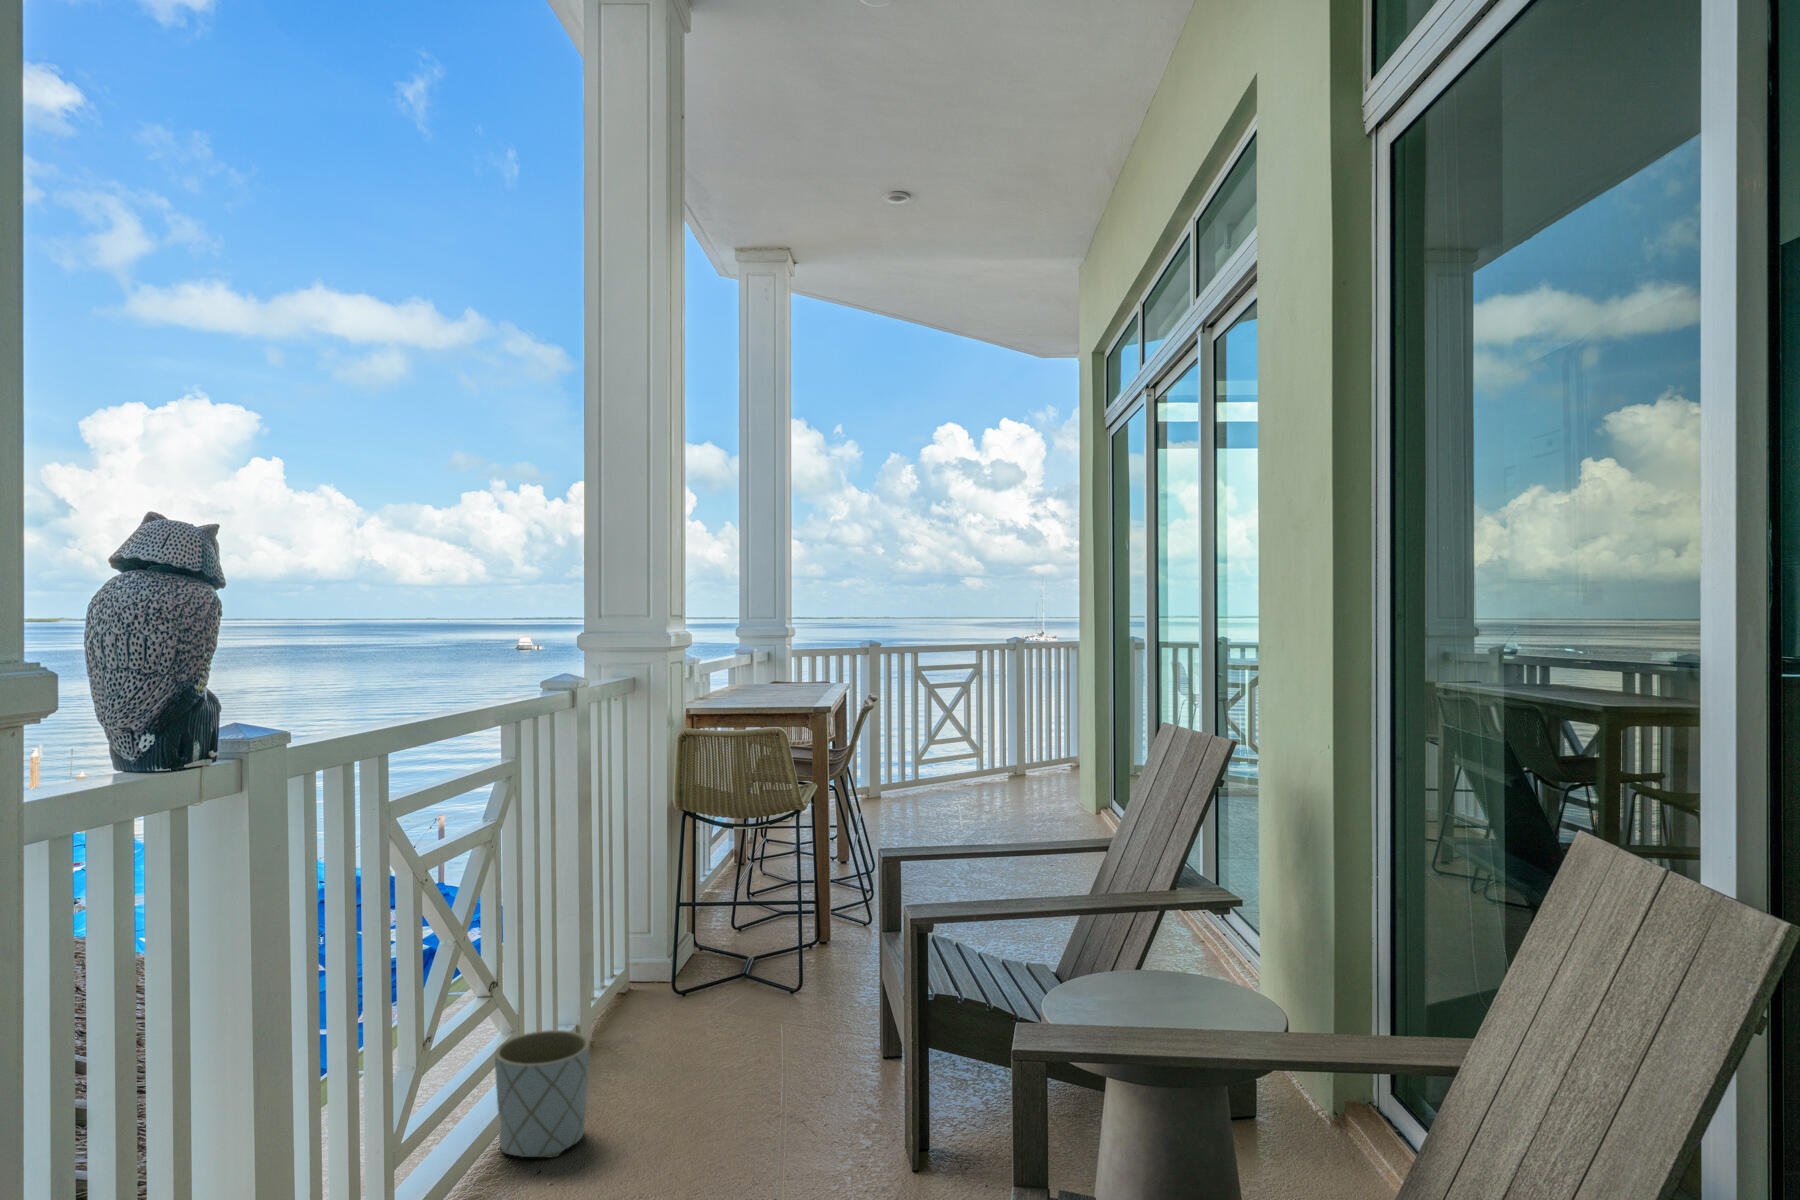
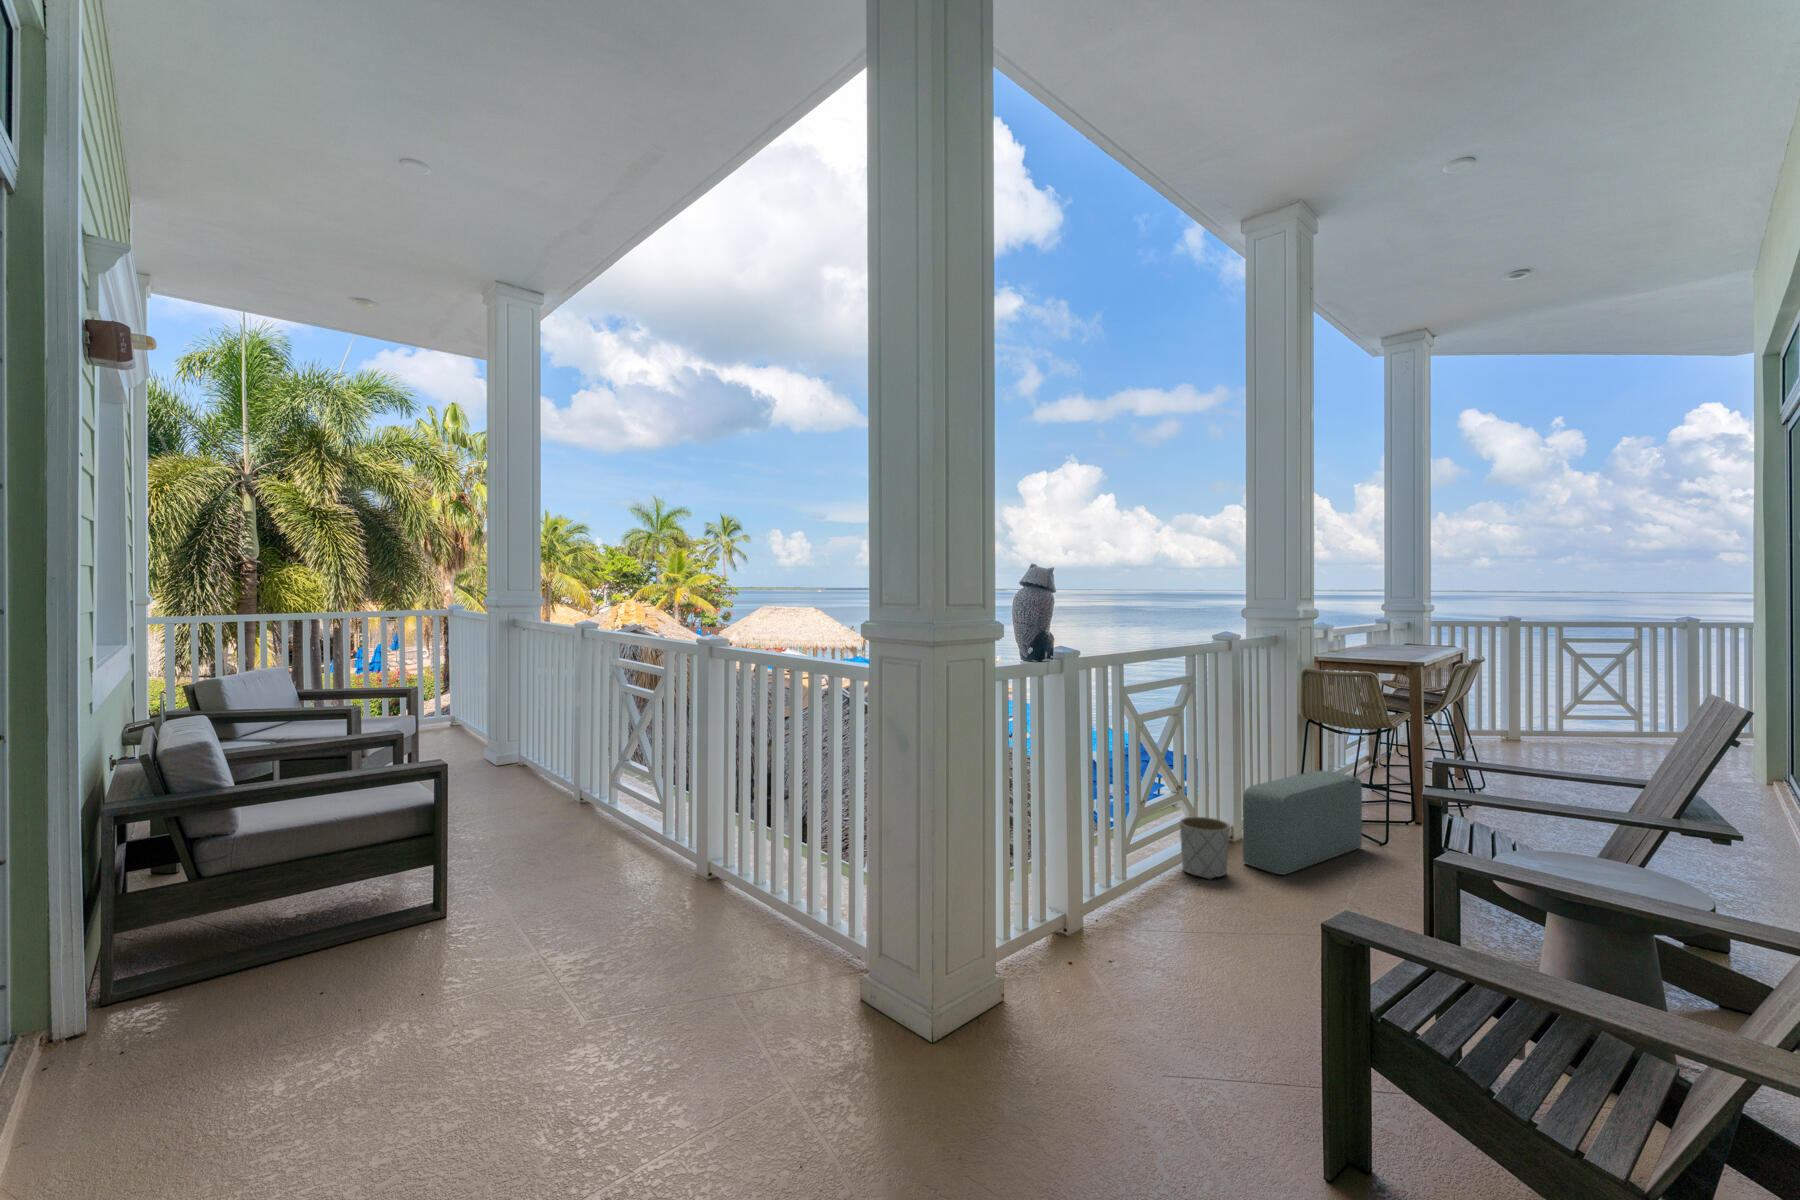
pouf: none [606,896,772,1105] -> present [1243,771,1362,875]

